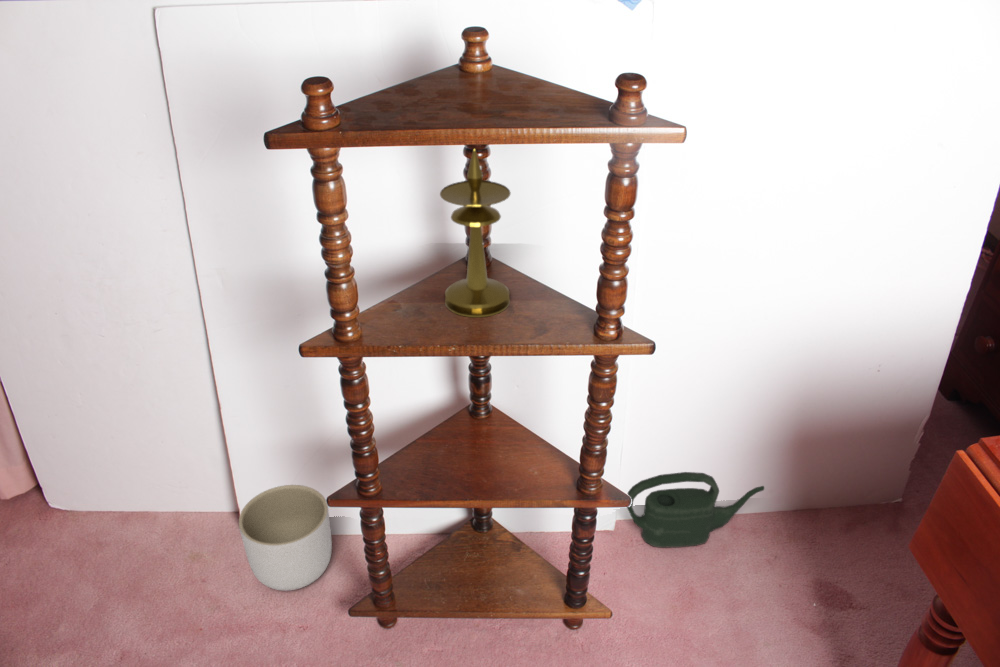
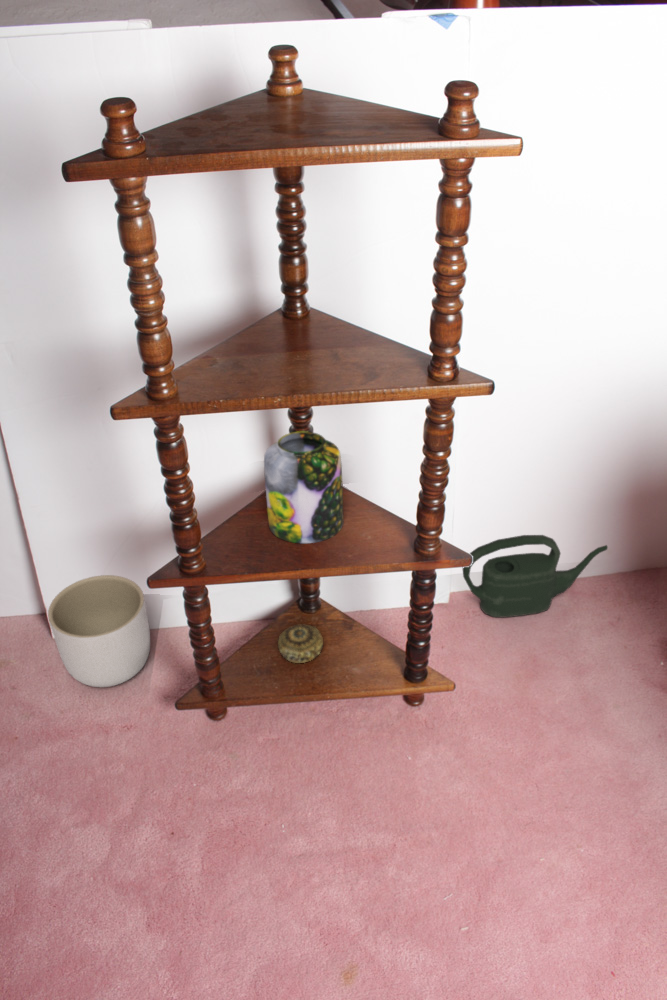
candlestick: present [440,149,511,317] -> none [253,178,334,368]
jar: none [442,370,513,474] -> present [264,431,343,543]
decorative ball: none [448,544,490,582] -> present [278,624,323,663]

